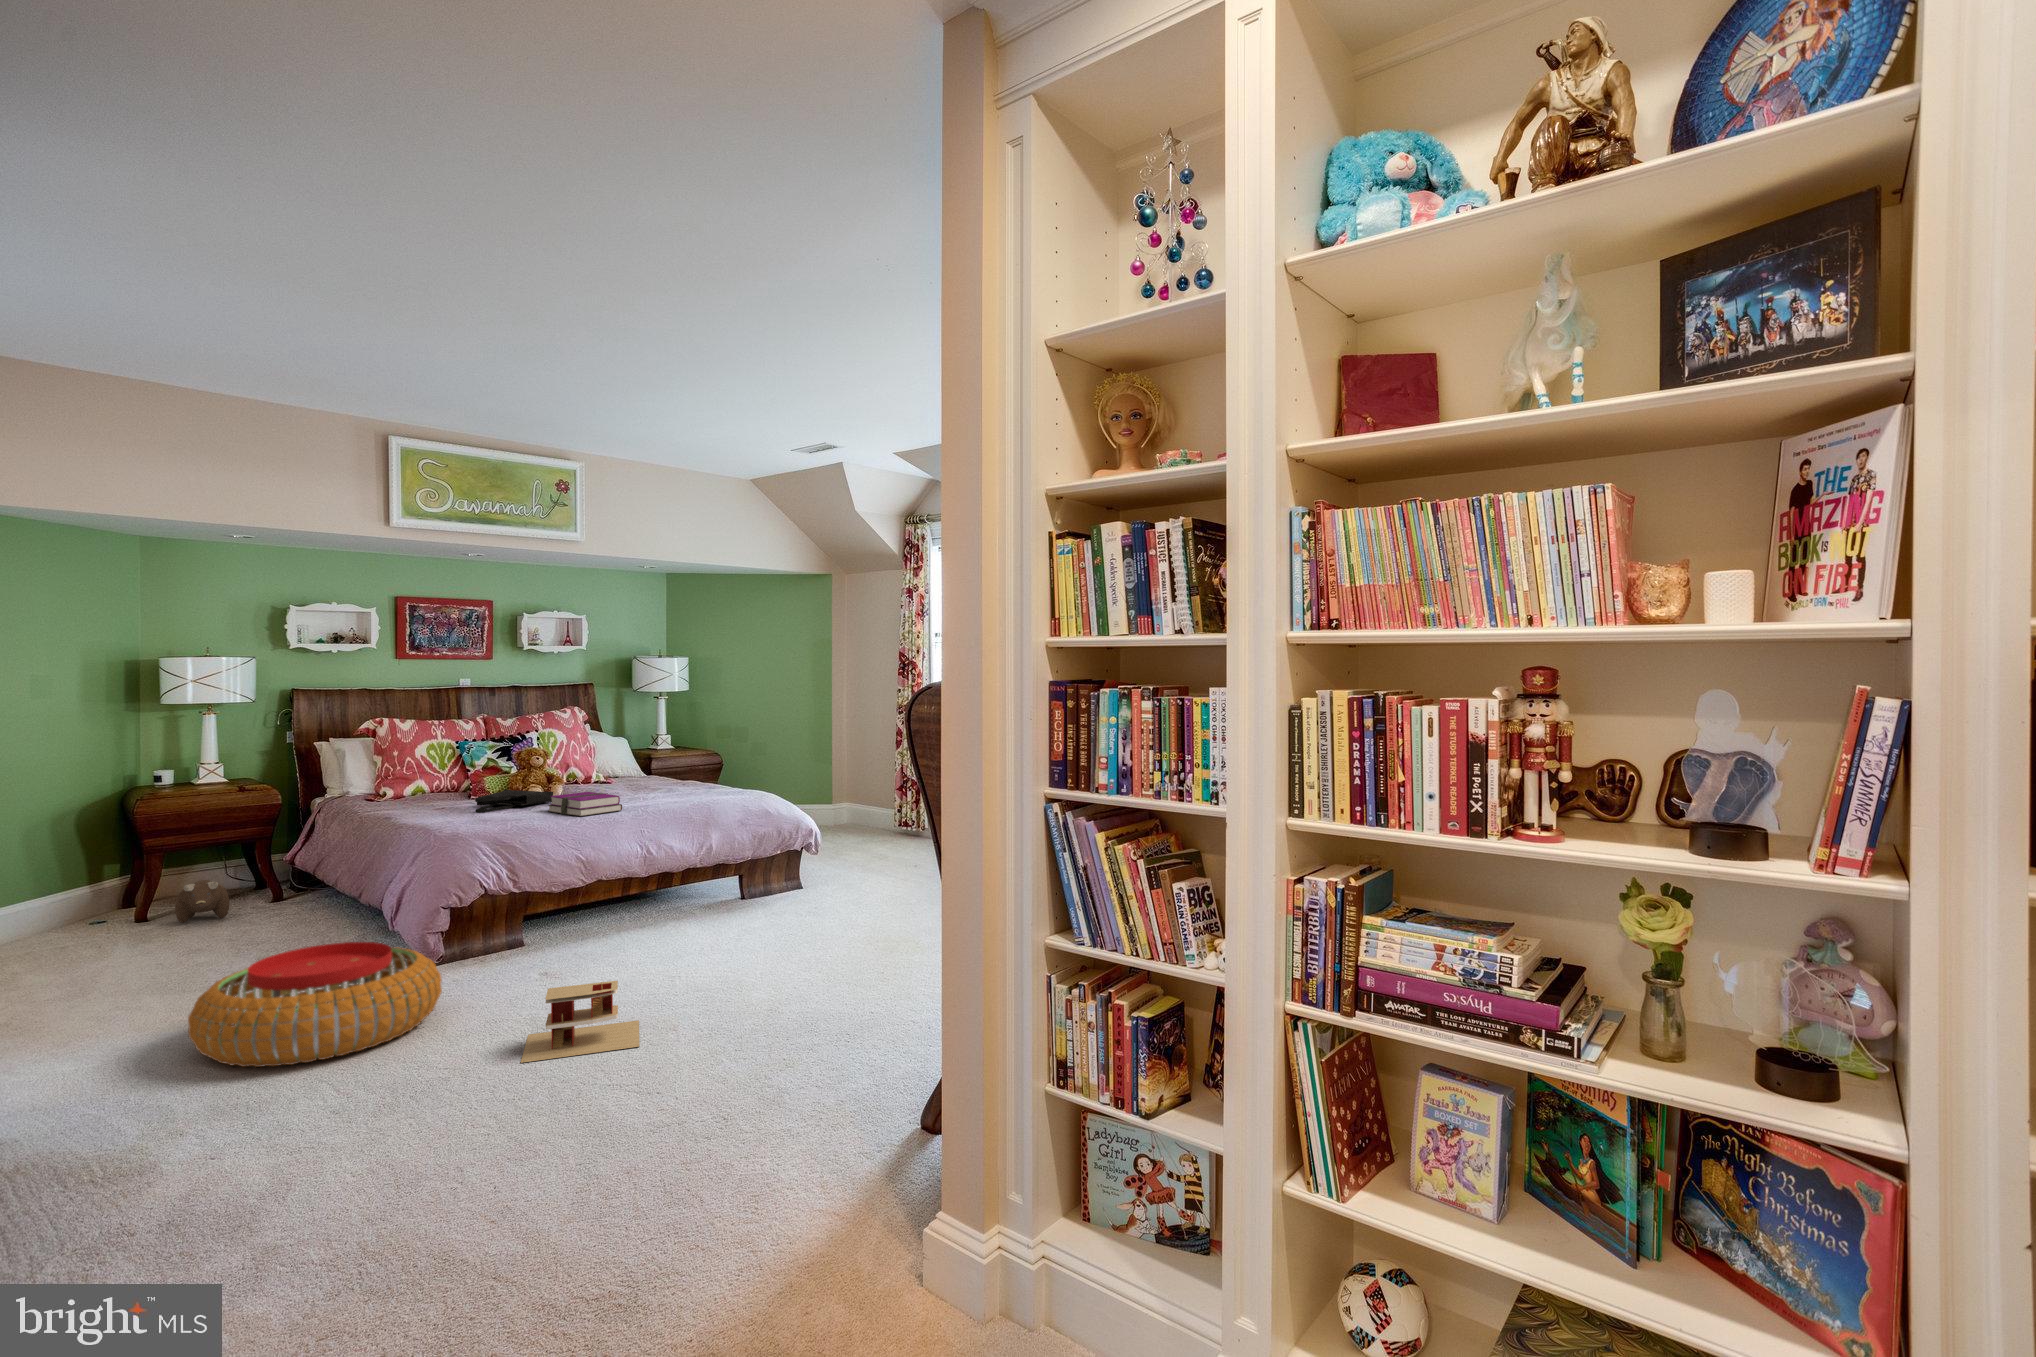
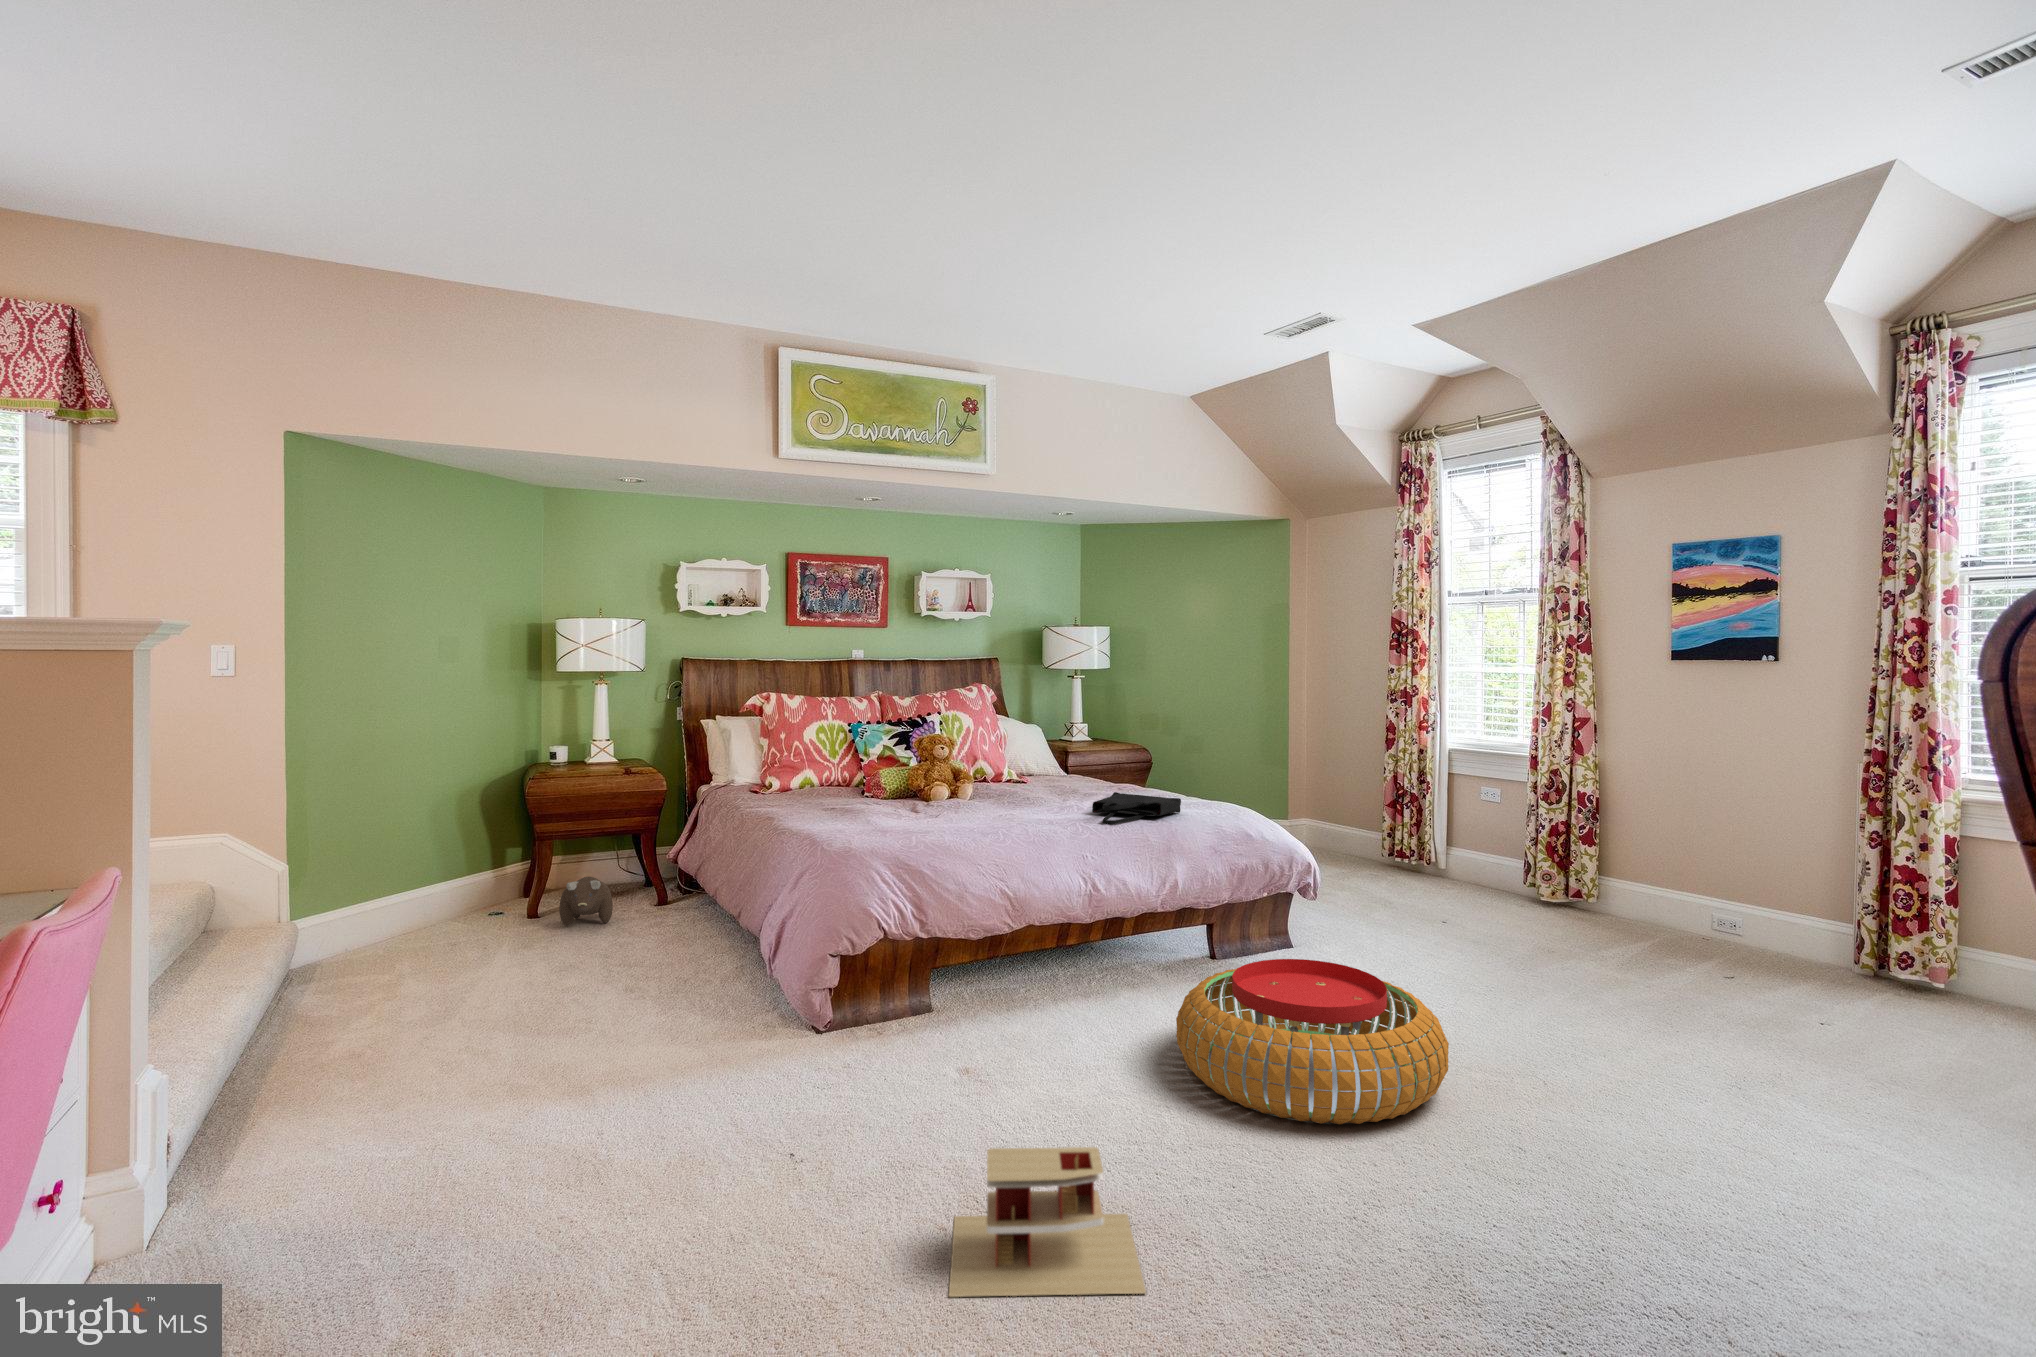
tote bag: present [475,790,553,813] -> present [1092,792,1181,825]
hardback book: present [548,792,622,816] -> none [958,796,1054,832]
pouf: present [188,942,442,1067] -> present [1176,959,1449,1124]

